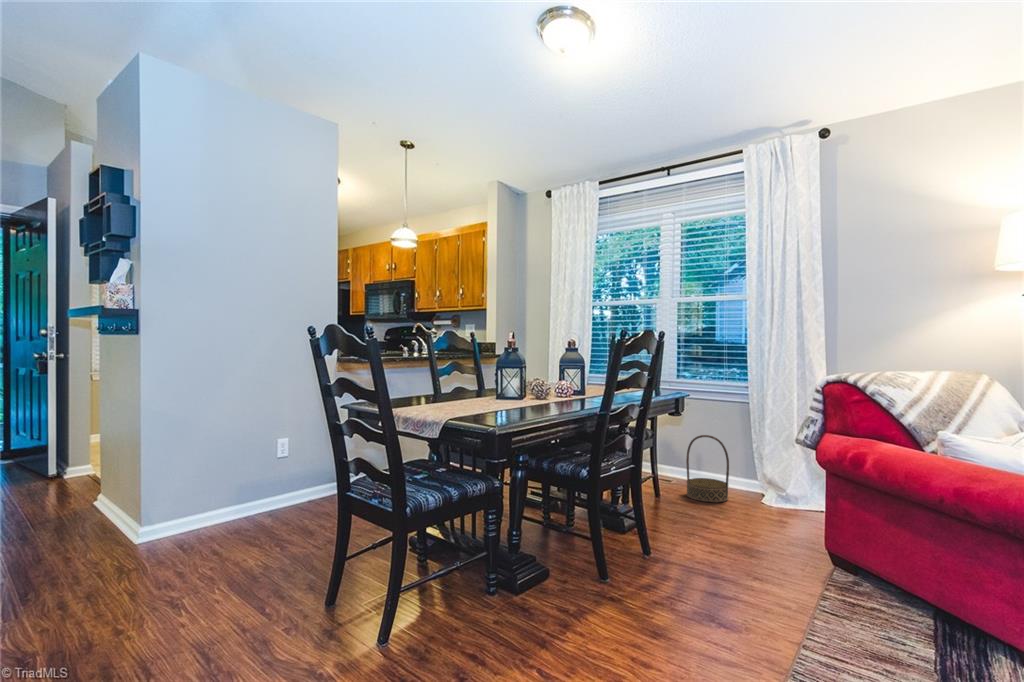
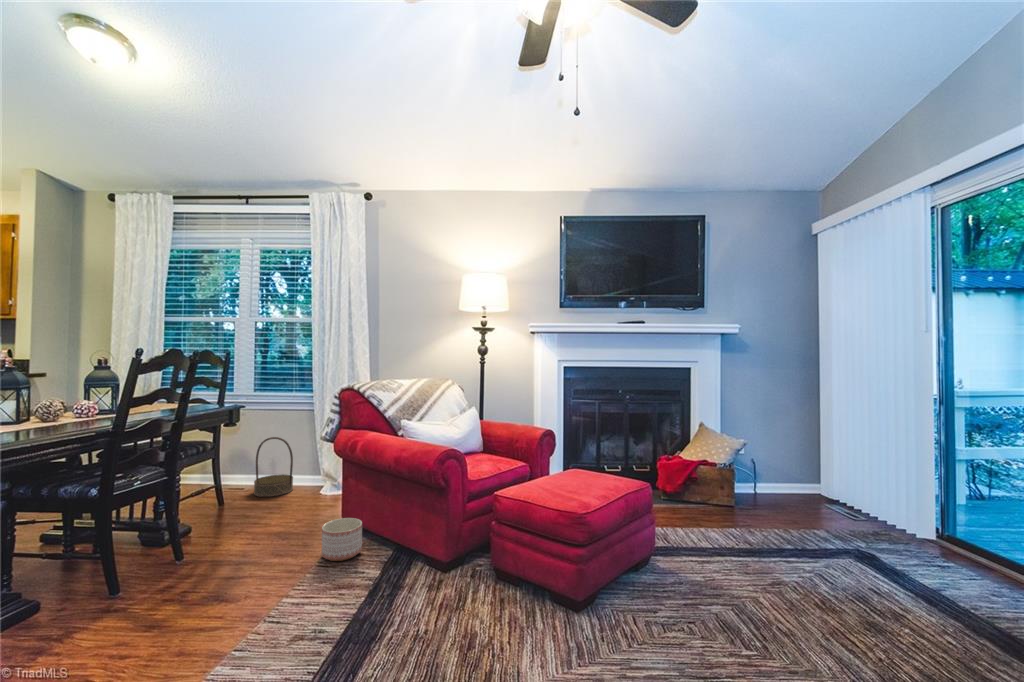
planter: none [816,547,873,602] -> present [322,518,362,561]

